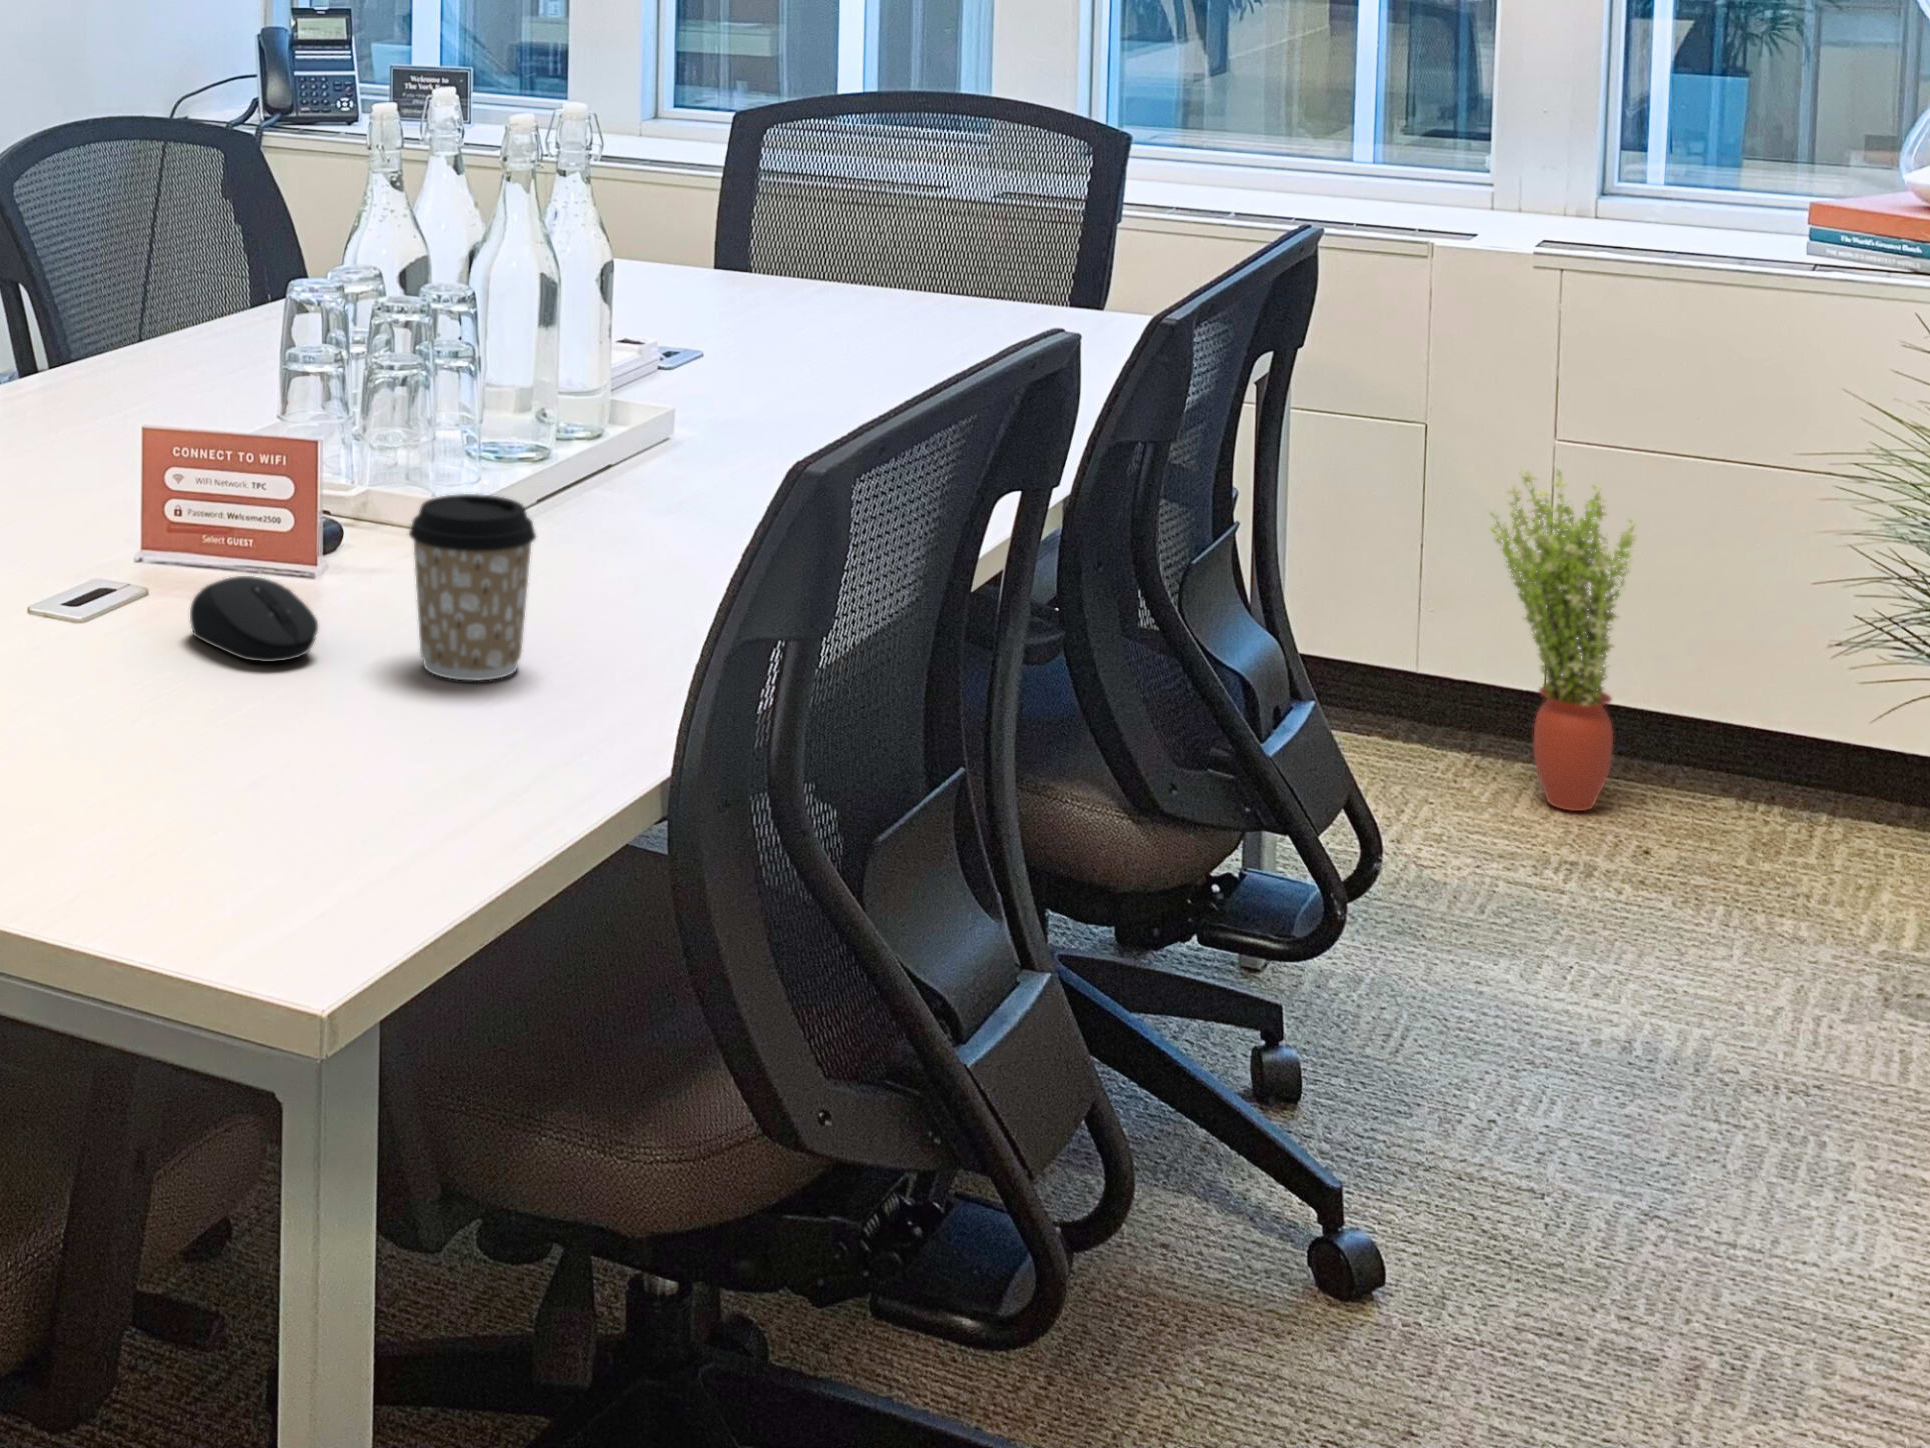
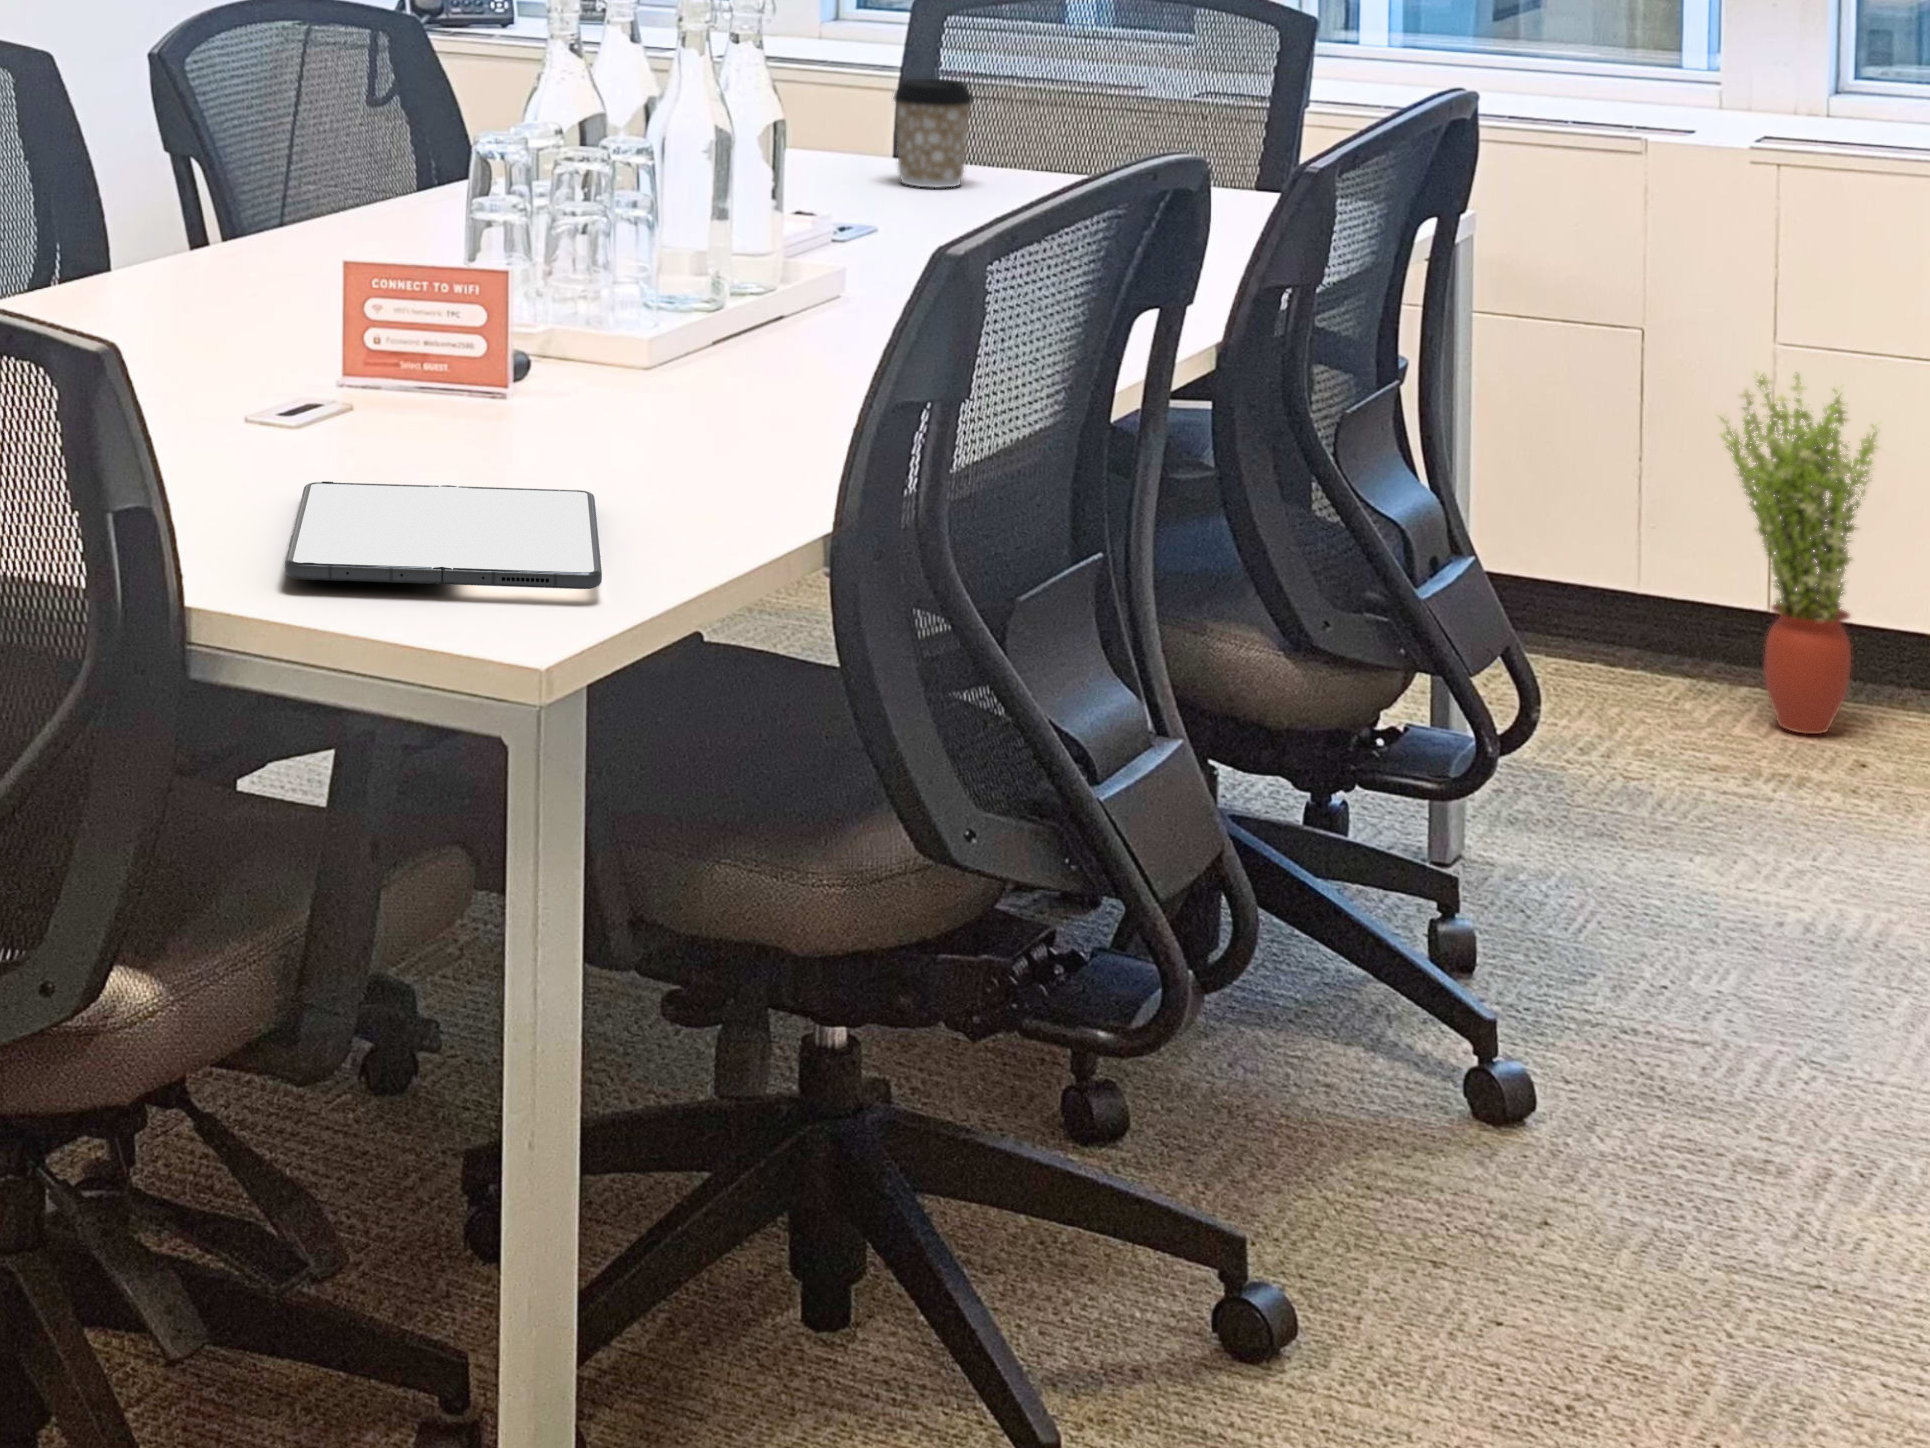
coffee cup: present [409,494,536,681] -> present [894,79,974,187]
computer mouse: present [190,576,318,662] -> none [399,384,517,455]
tablet: none [13,711,395,874] -> present [285,482,602,589]

